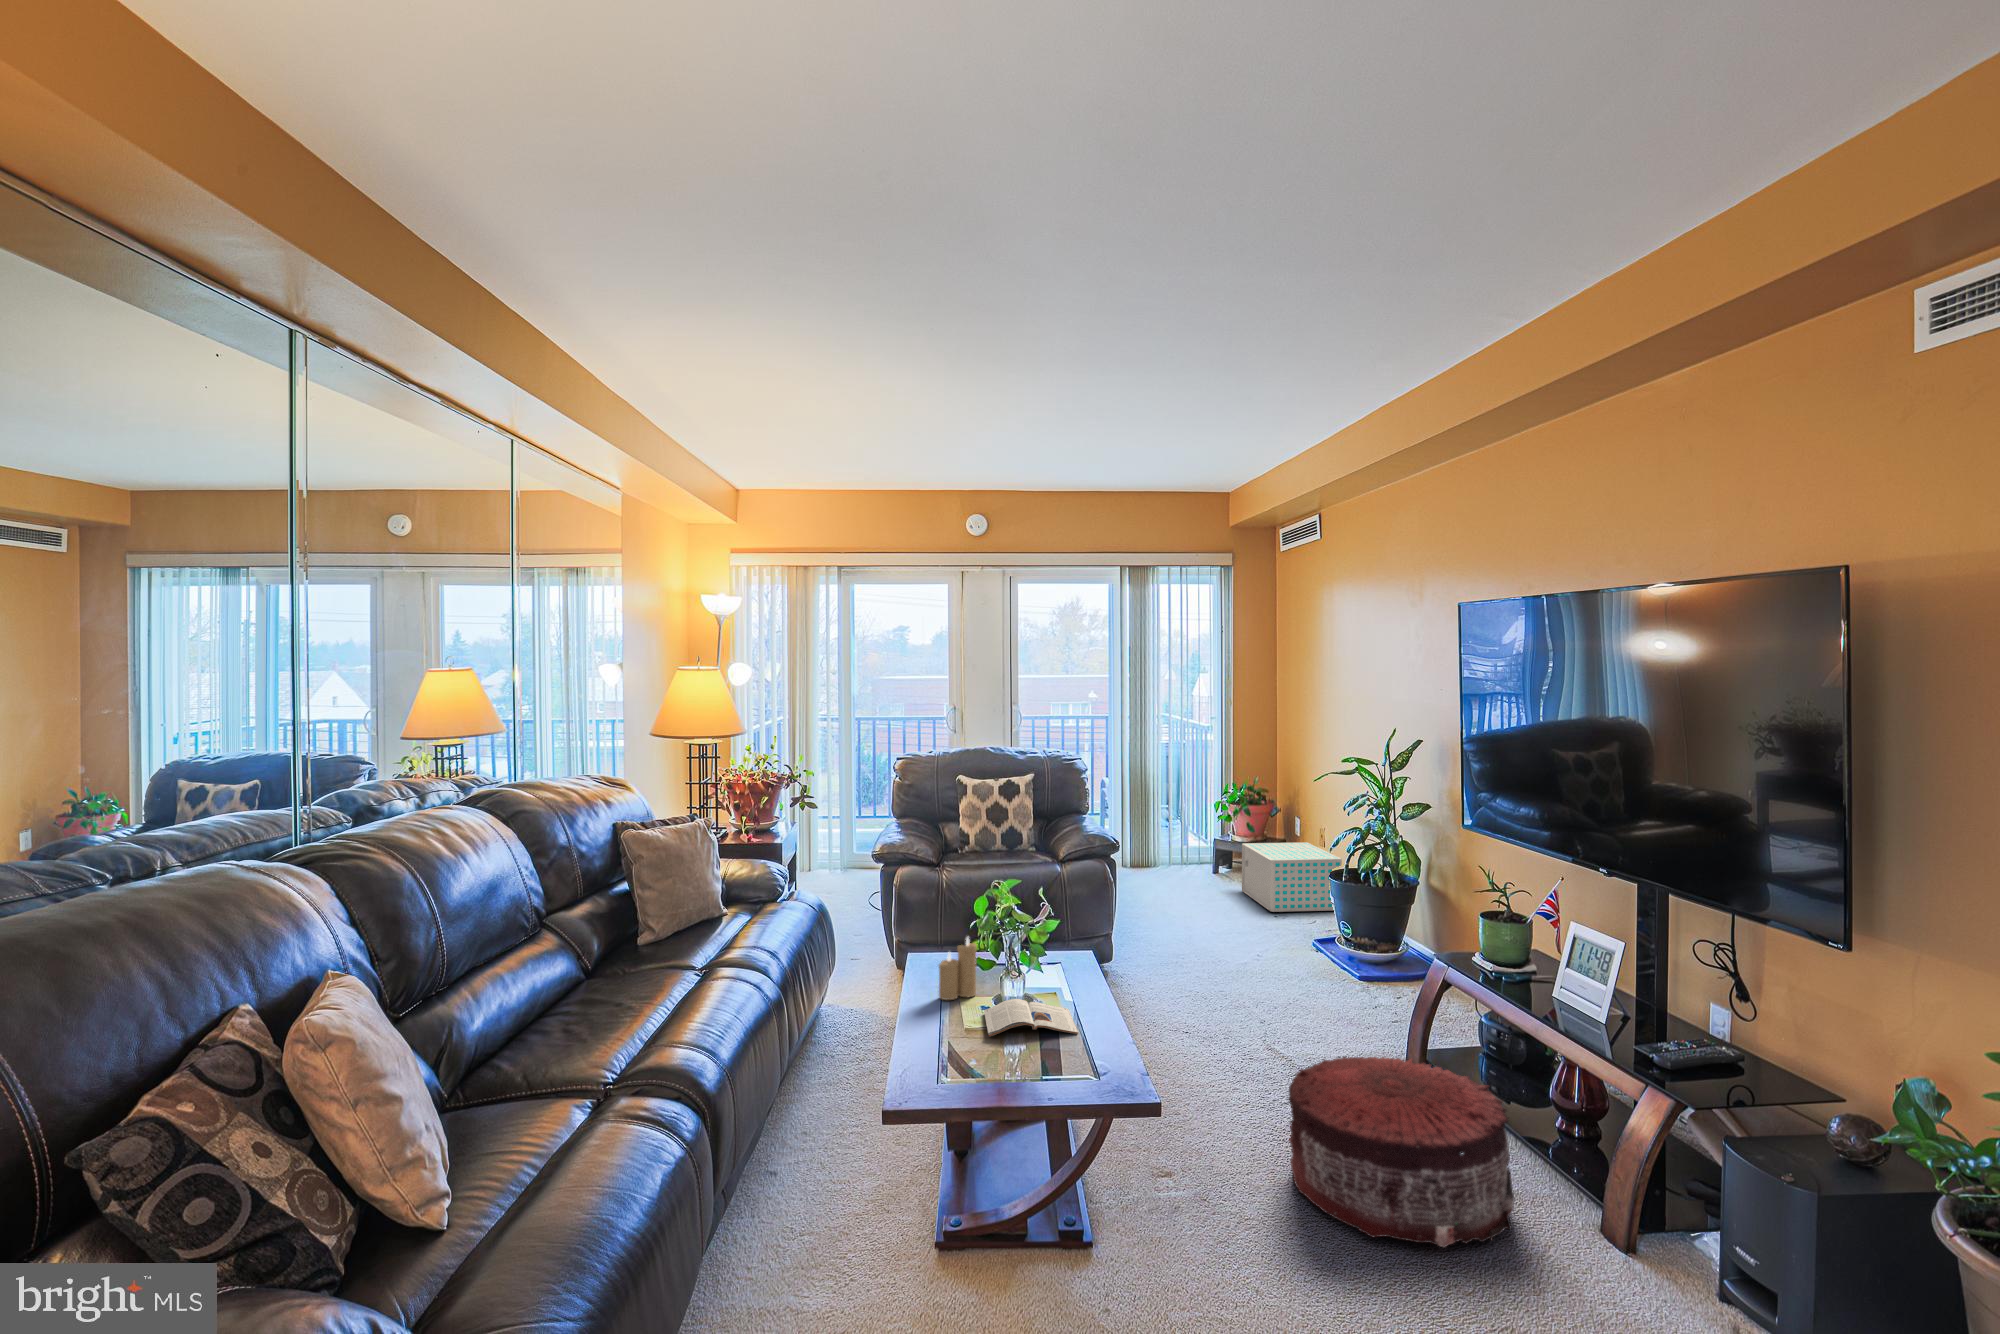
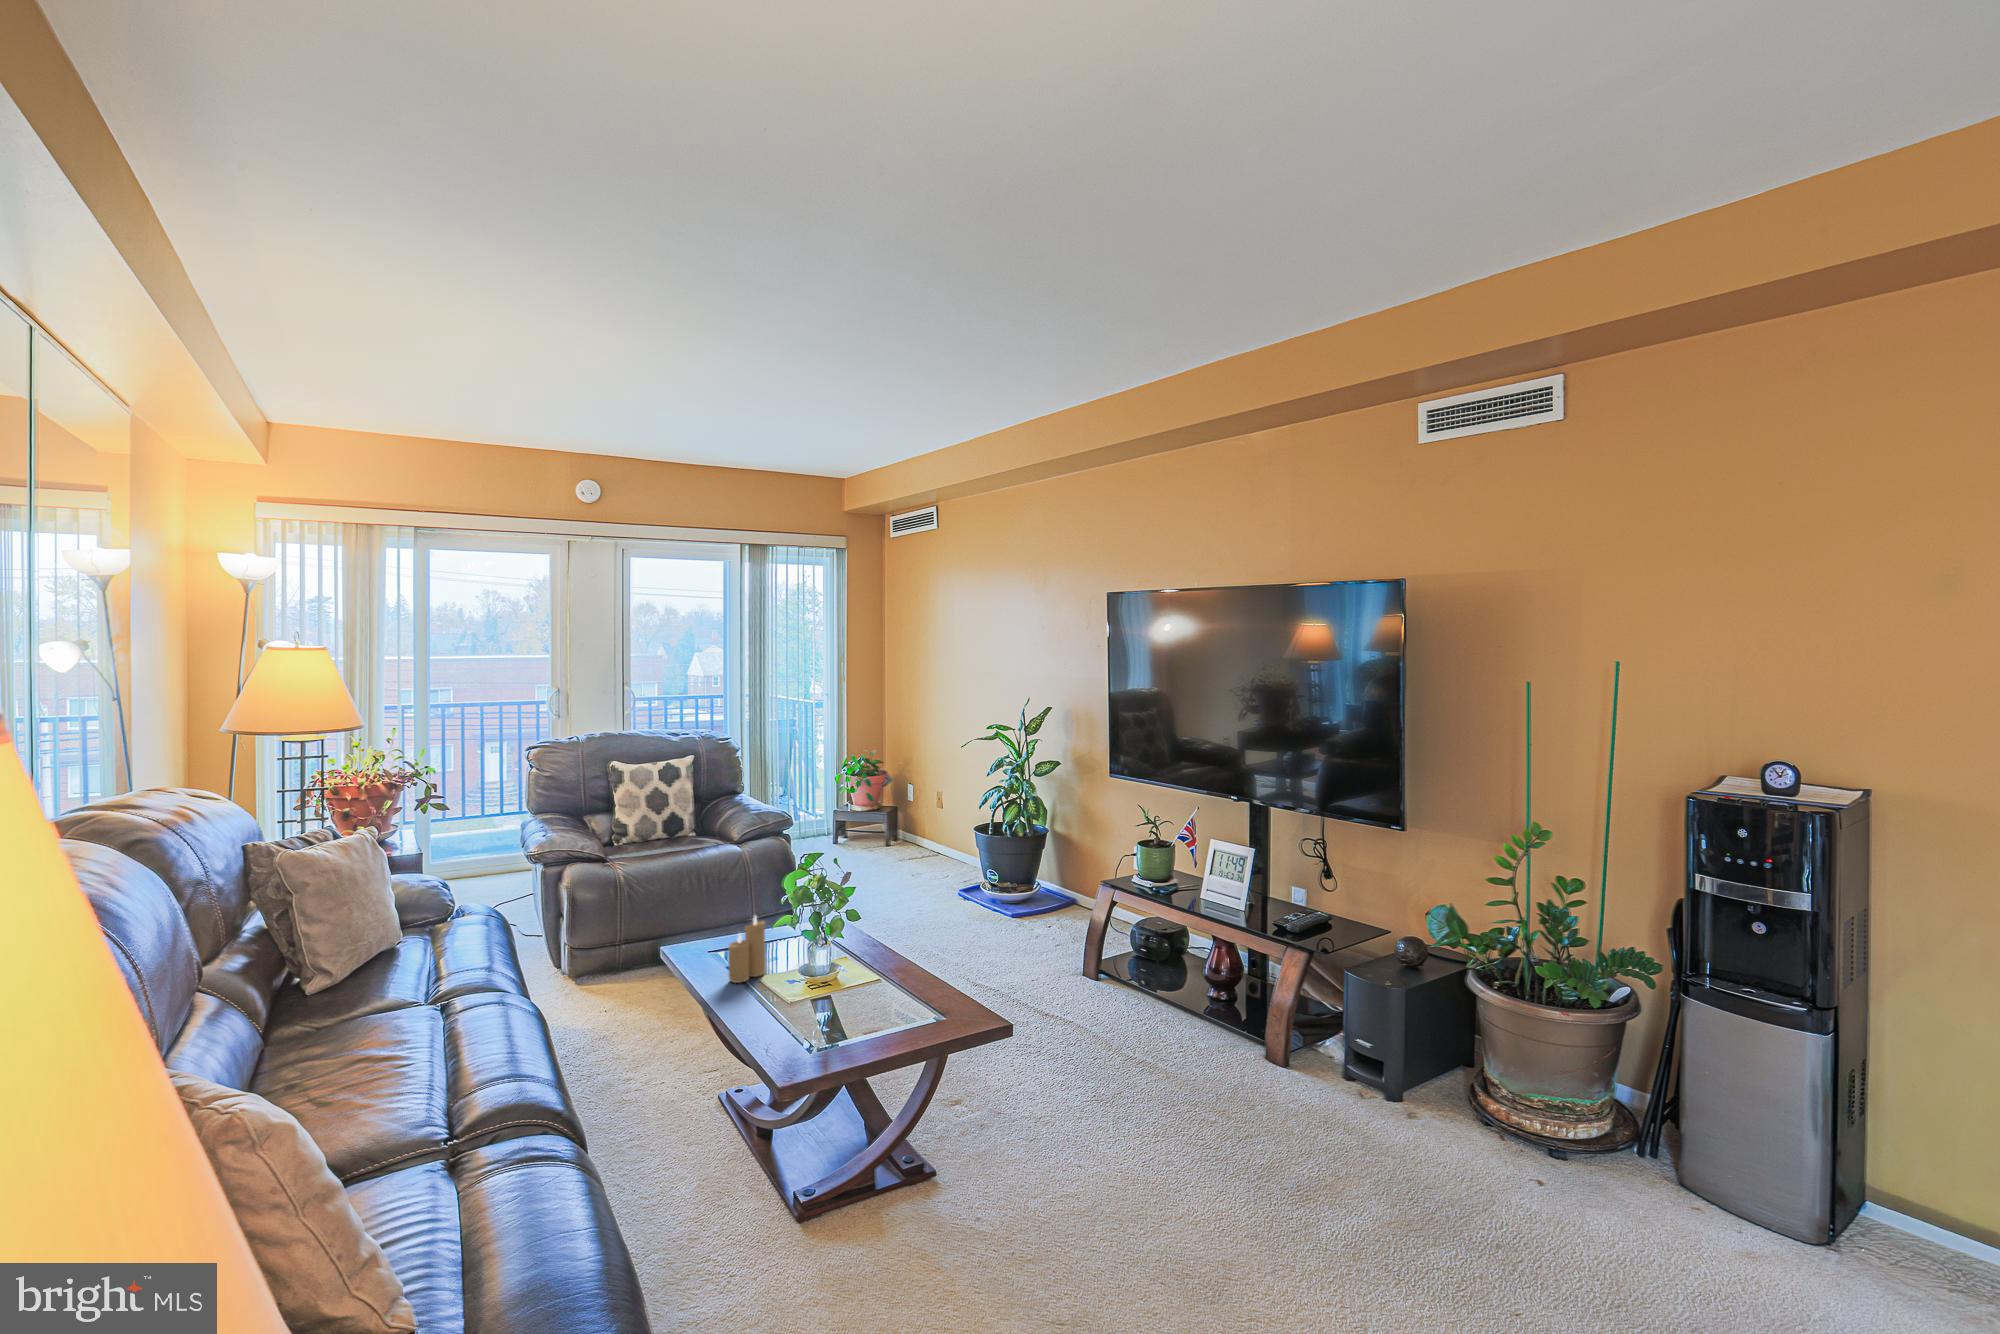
storage box: present [1242,842,1342,912] -> none [871,805,964,869]
magazine: present [984,999,1078,1037] -> none [788,967,893,1006]
pouf: present [1289,1057,1514,1247] -> none [1044,960,1222,1105]

